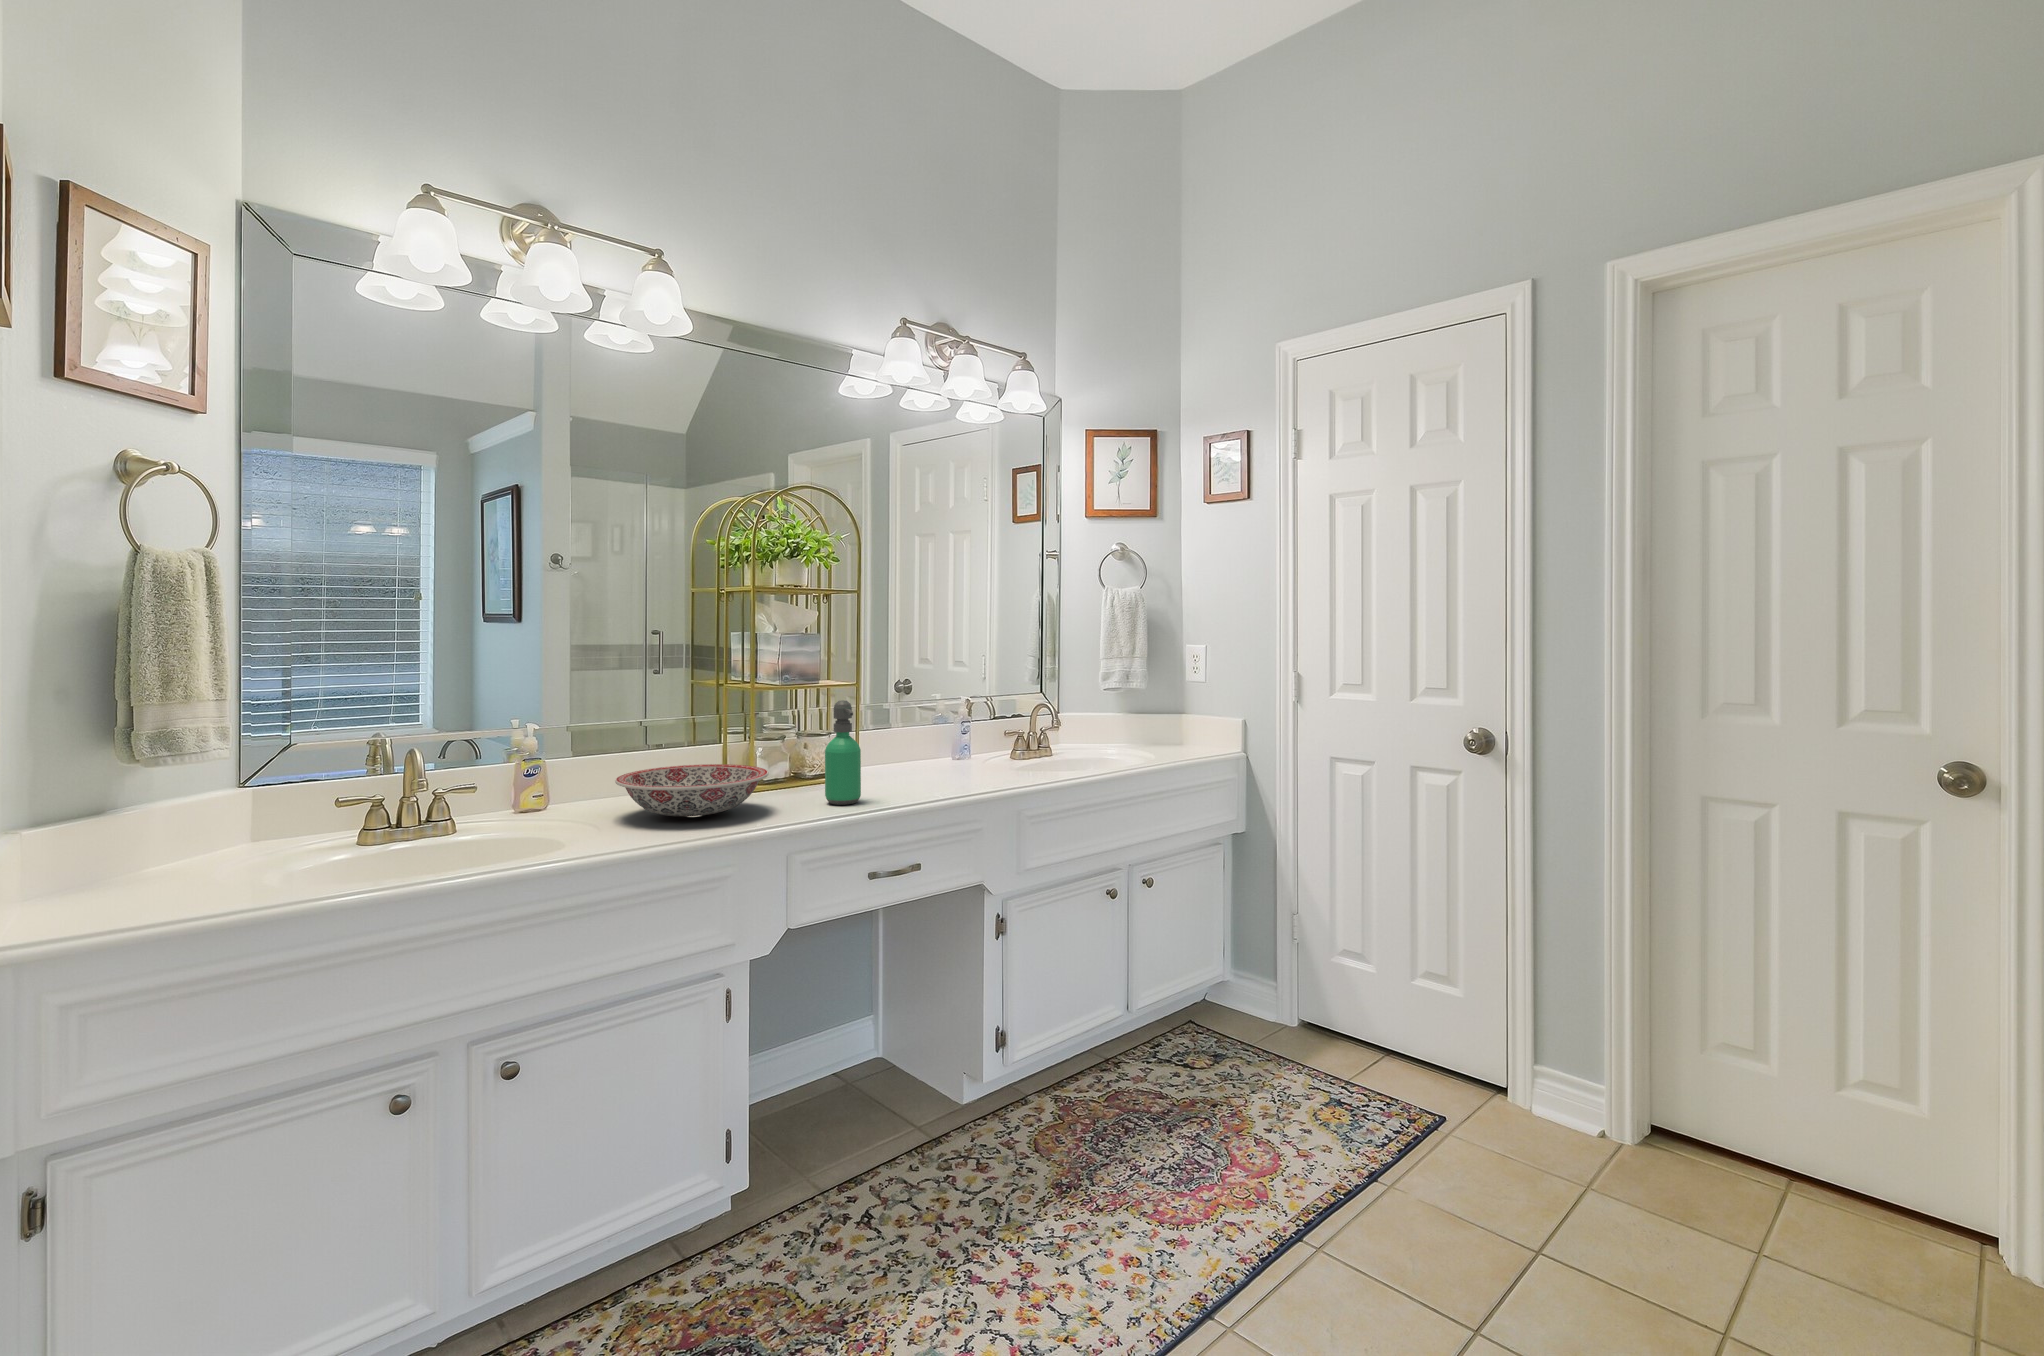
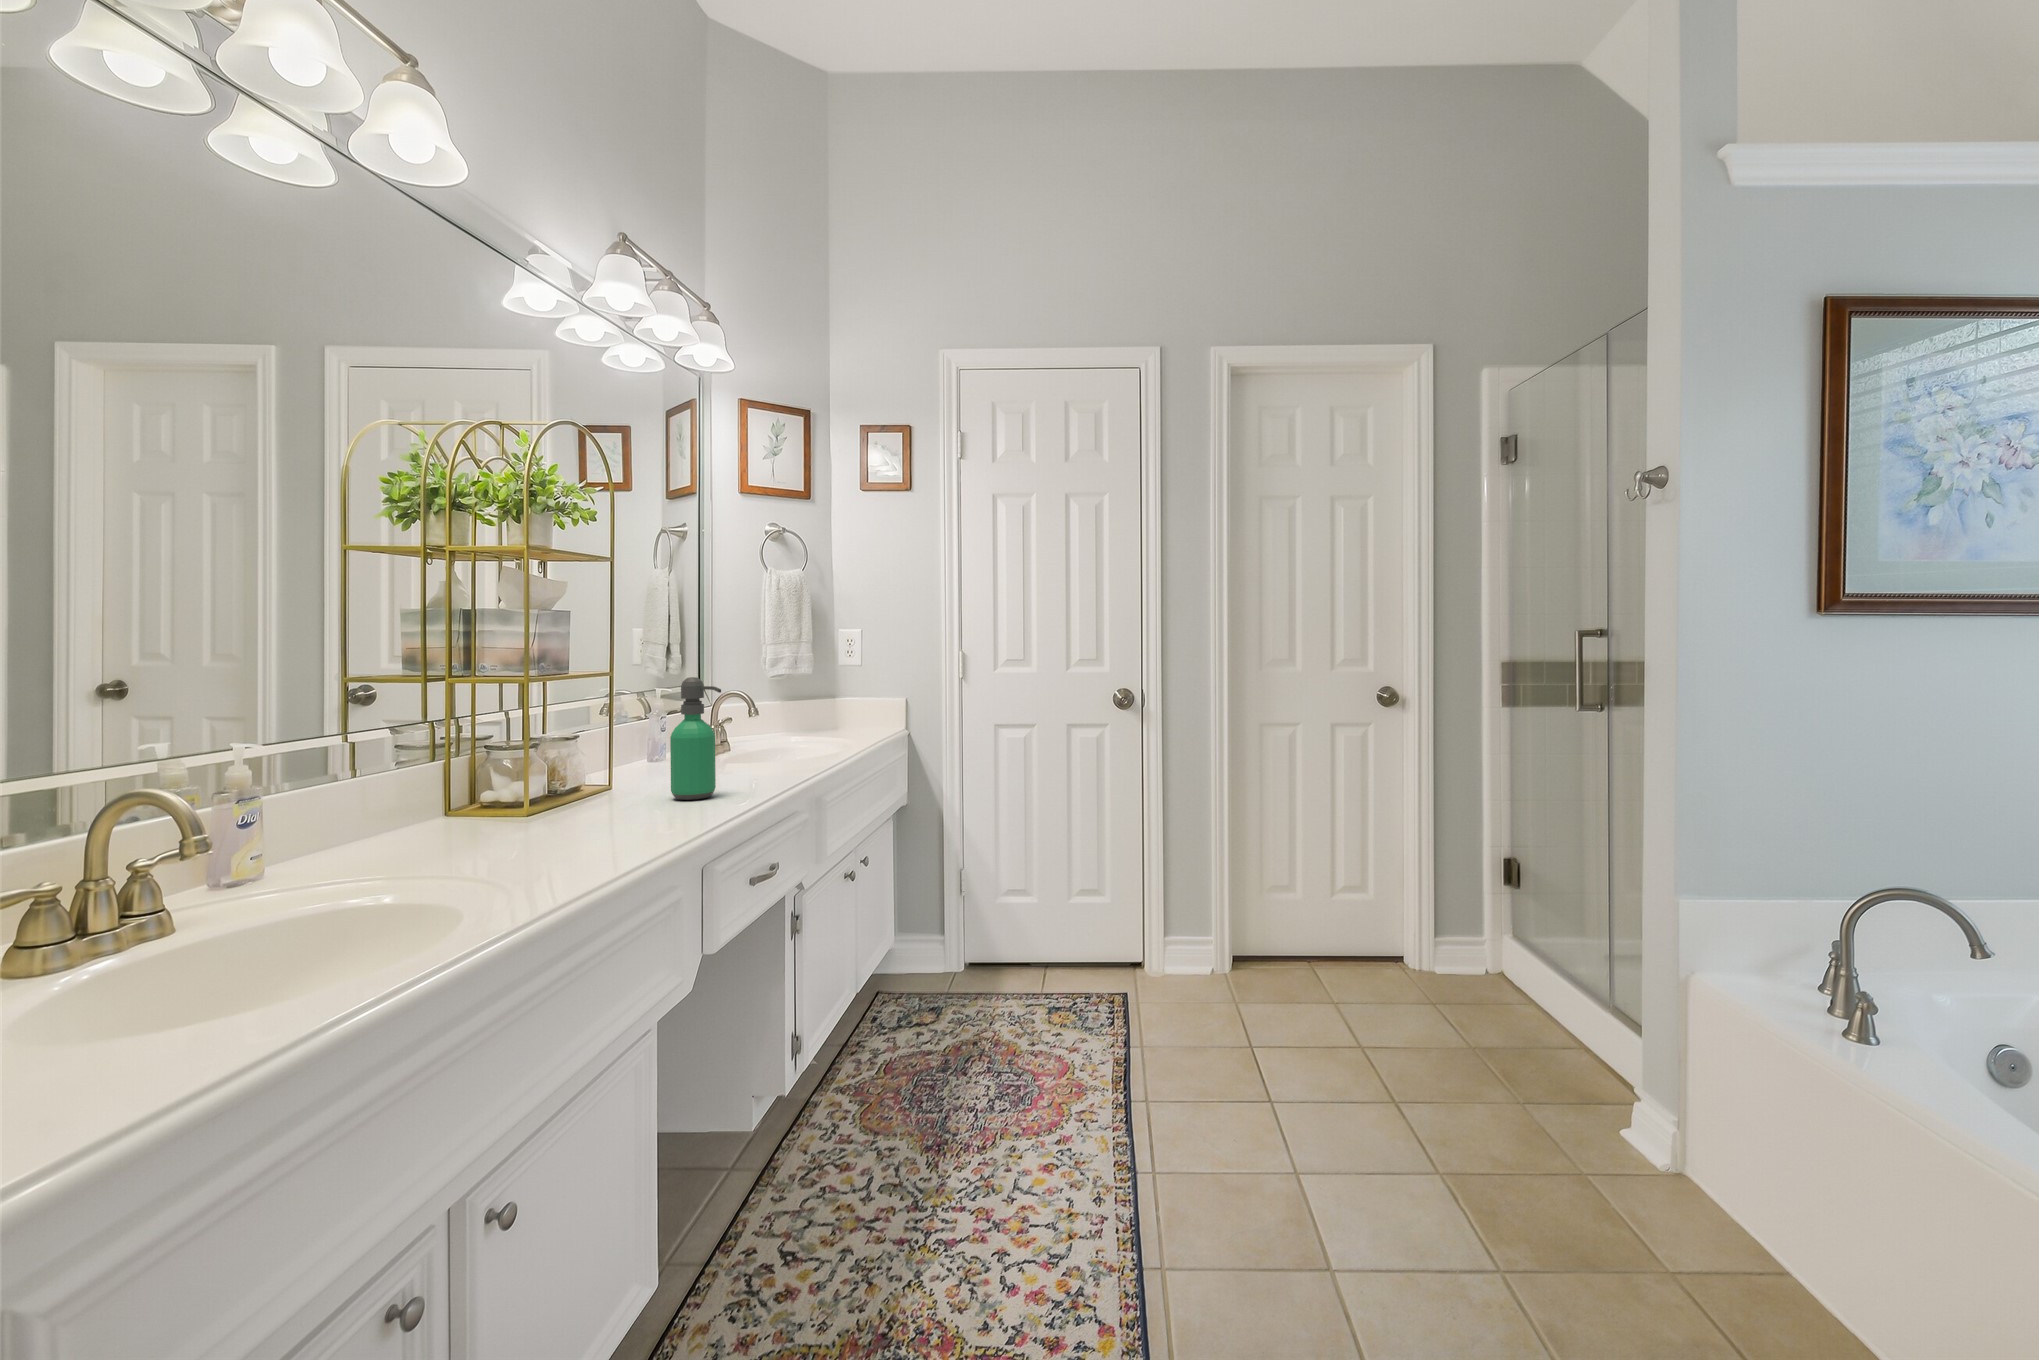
ceramic bowl: present [615,764,768,816] -> none [435,764,656,832]

